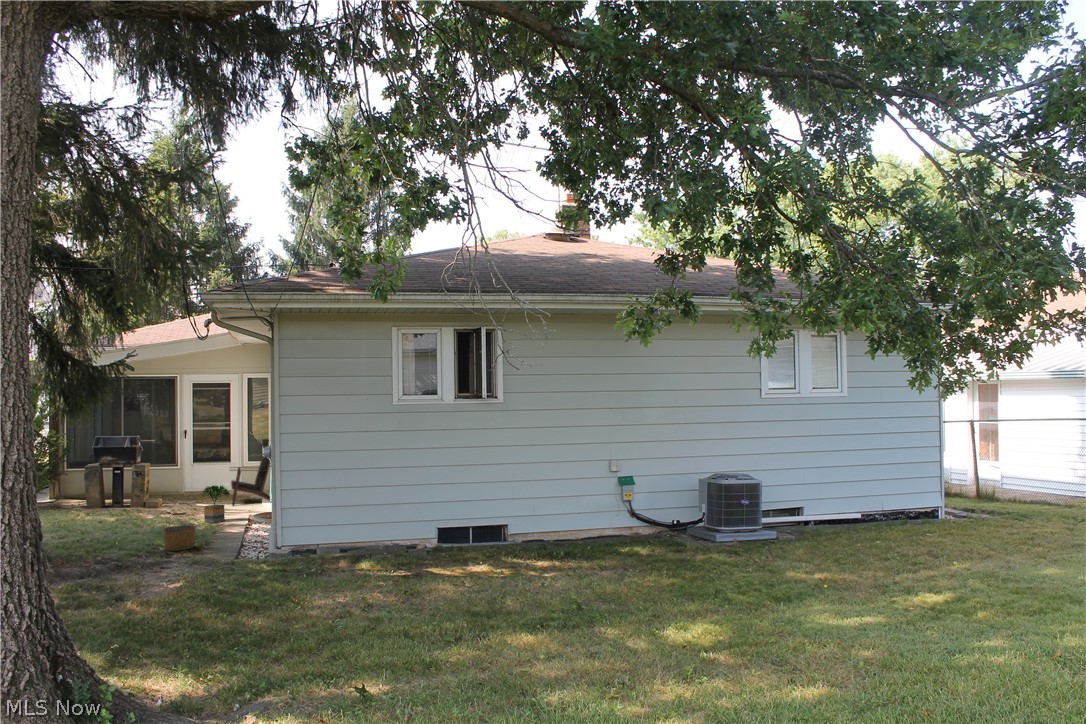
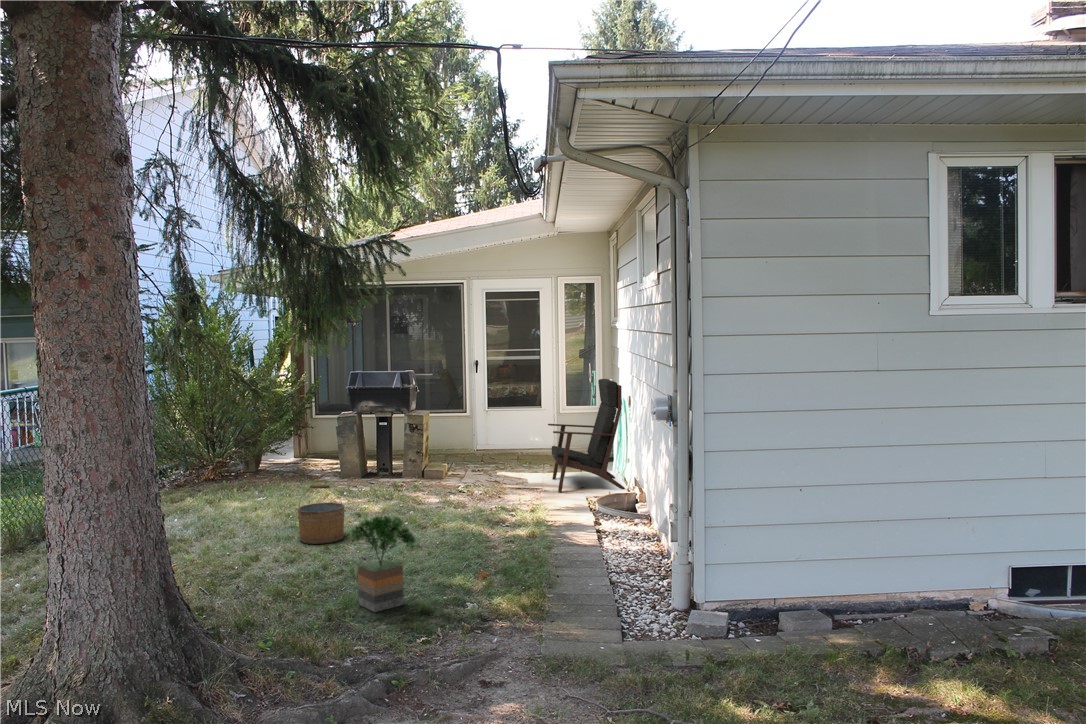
potted tree: present [202,486,230,523] -> present [351,516,416,612]
bucket: present [163,513,195,551] -> present [298,485,344,544]

